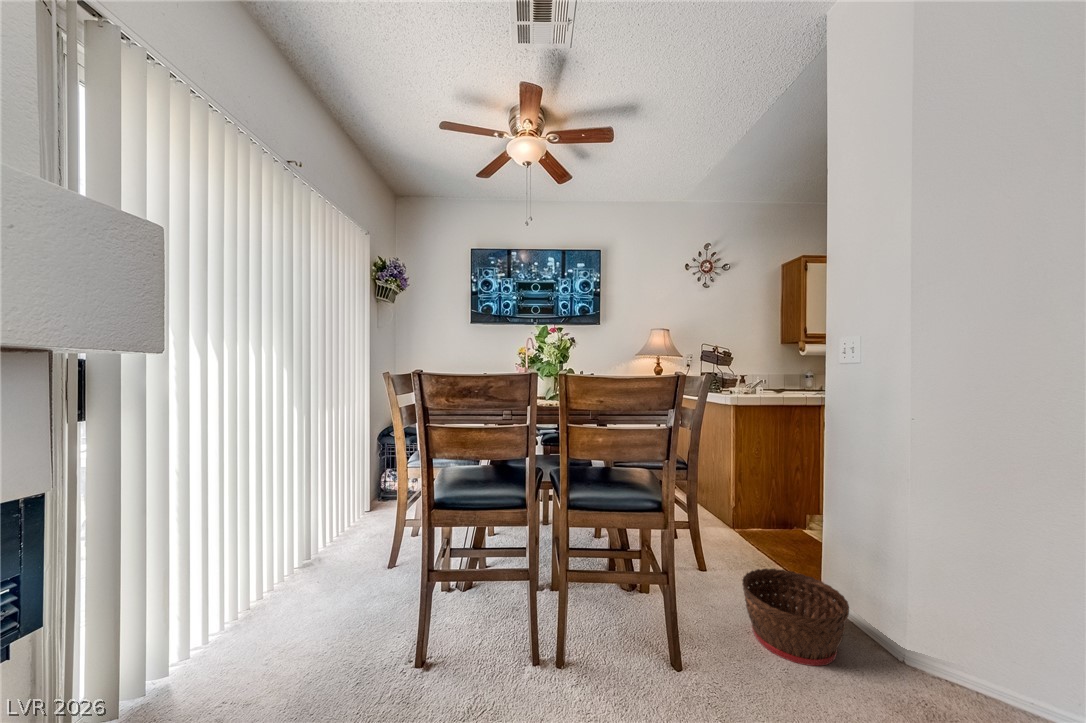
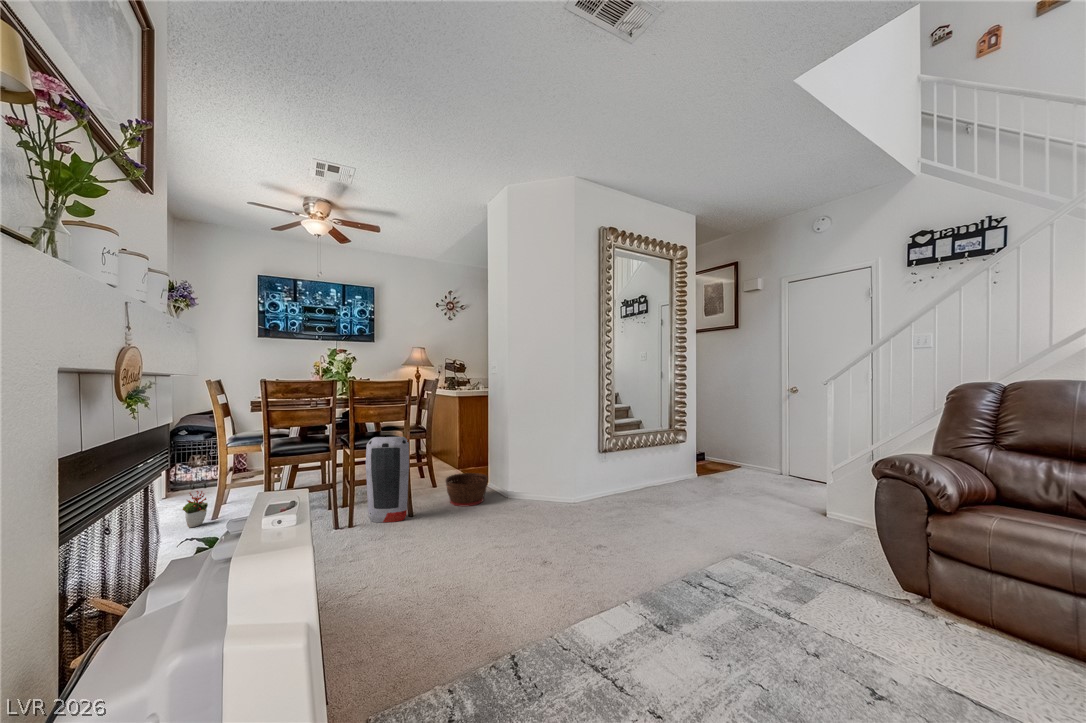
air purifier: none [590,489,677,678] -> present [366,437,409,522]
decorative plant: none [348,529,381,582] -> present [183,491,208,528]

